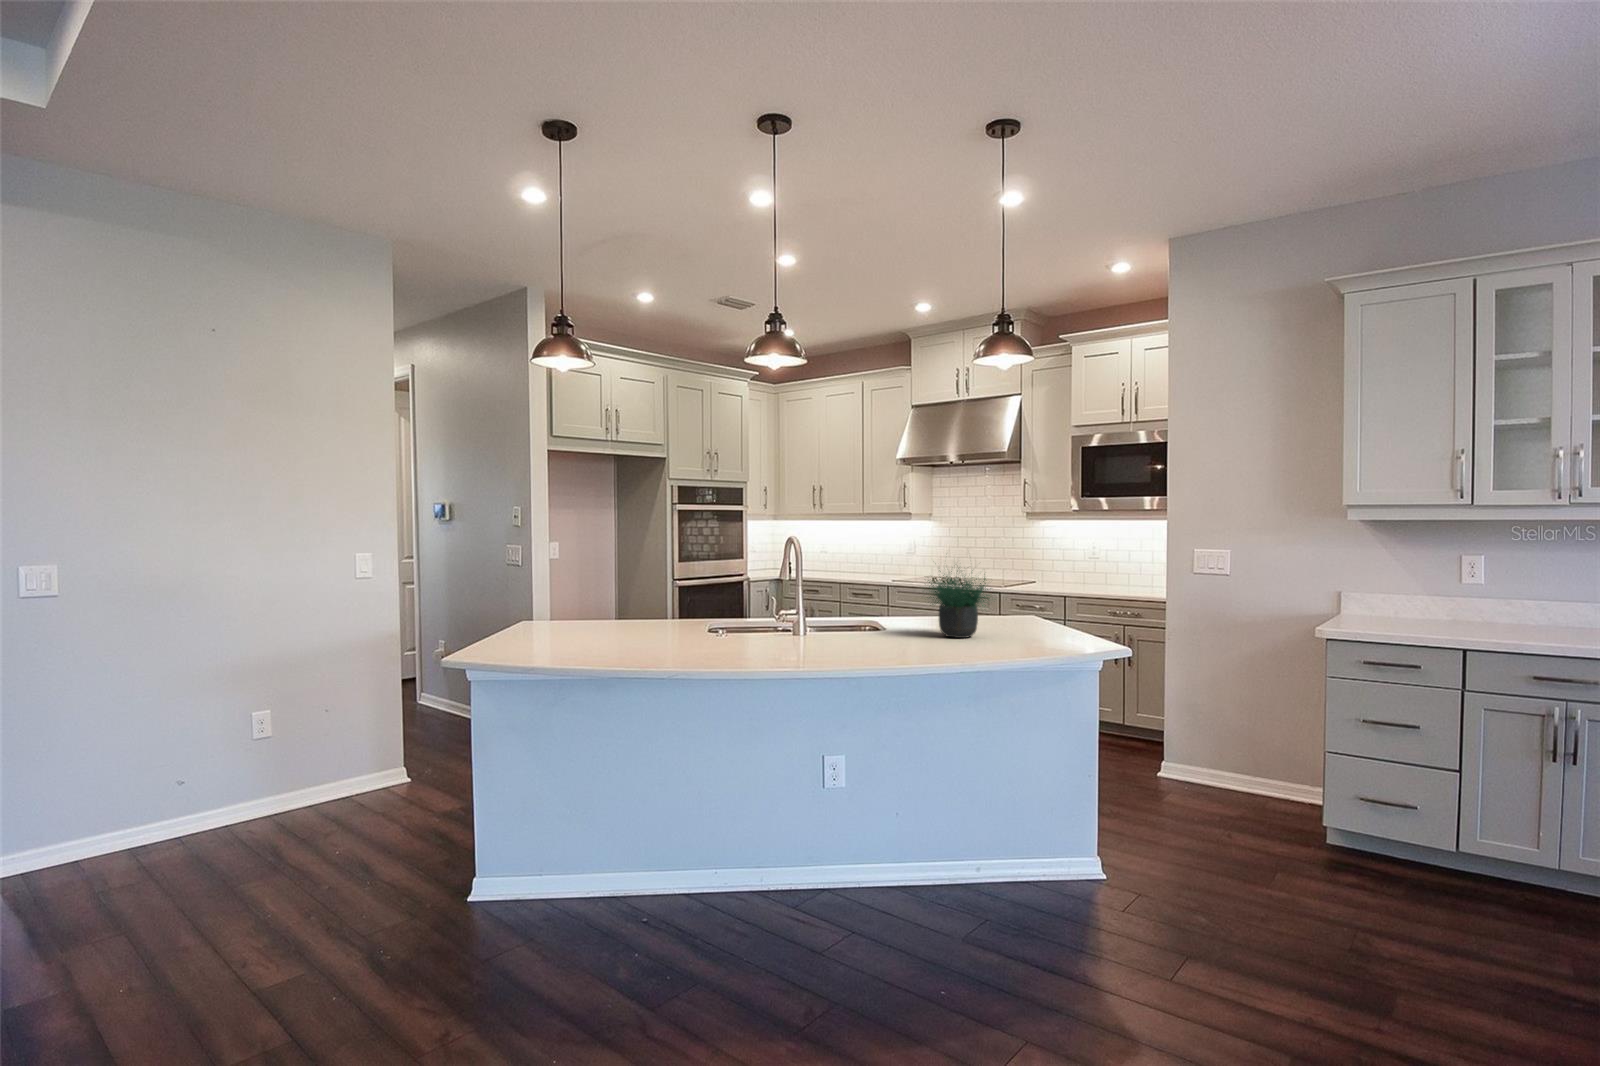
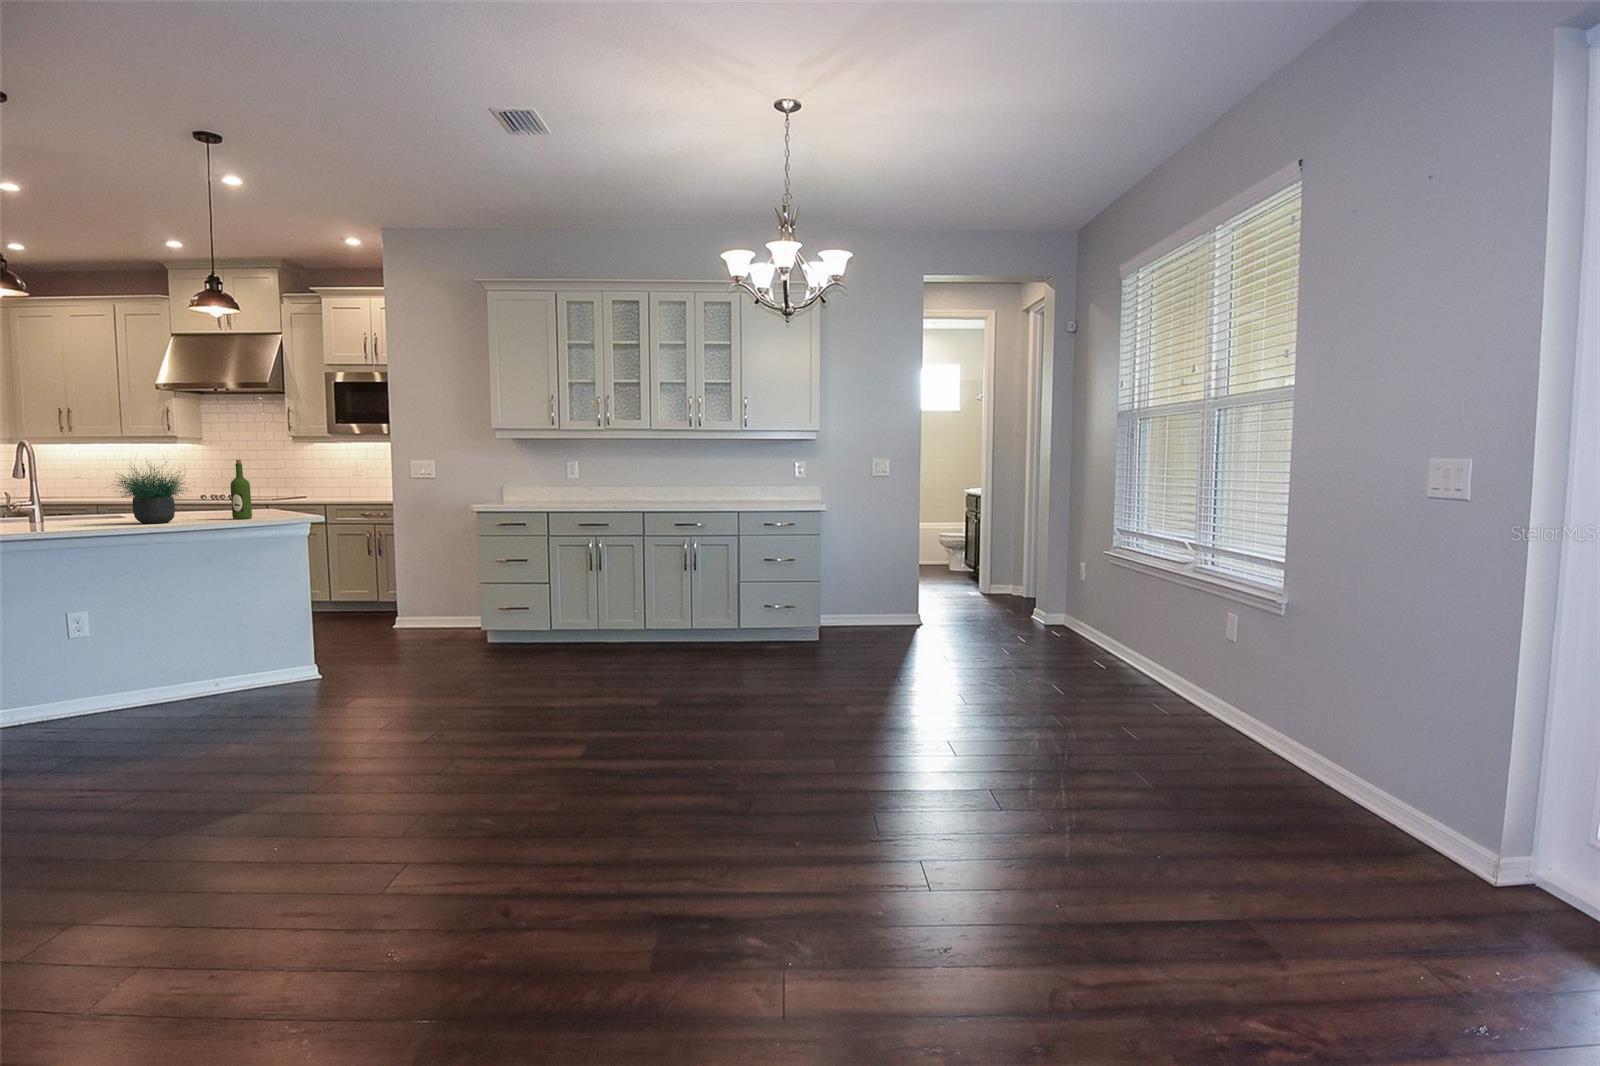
wine bottle: none [1032,559,1053,636] -> present [230,460,252,519]

